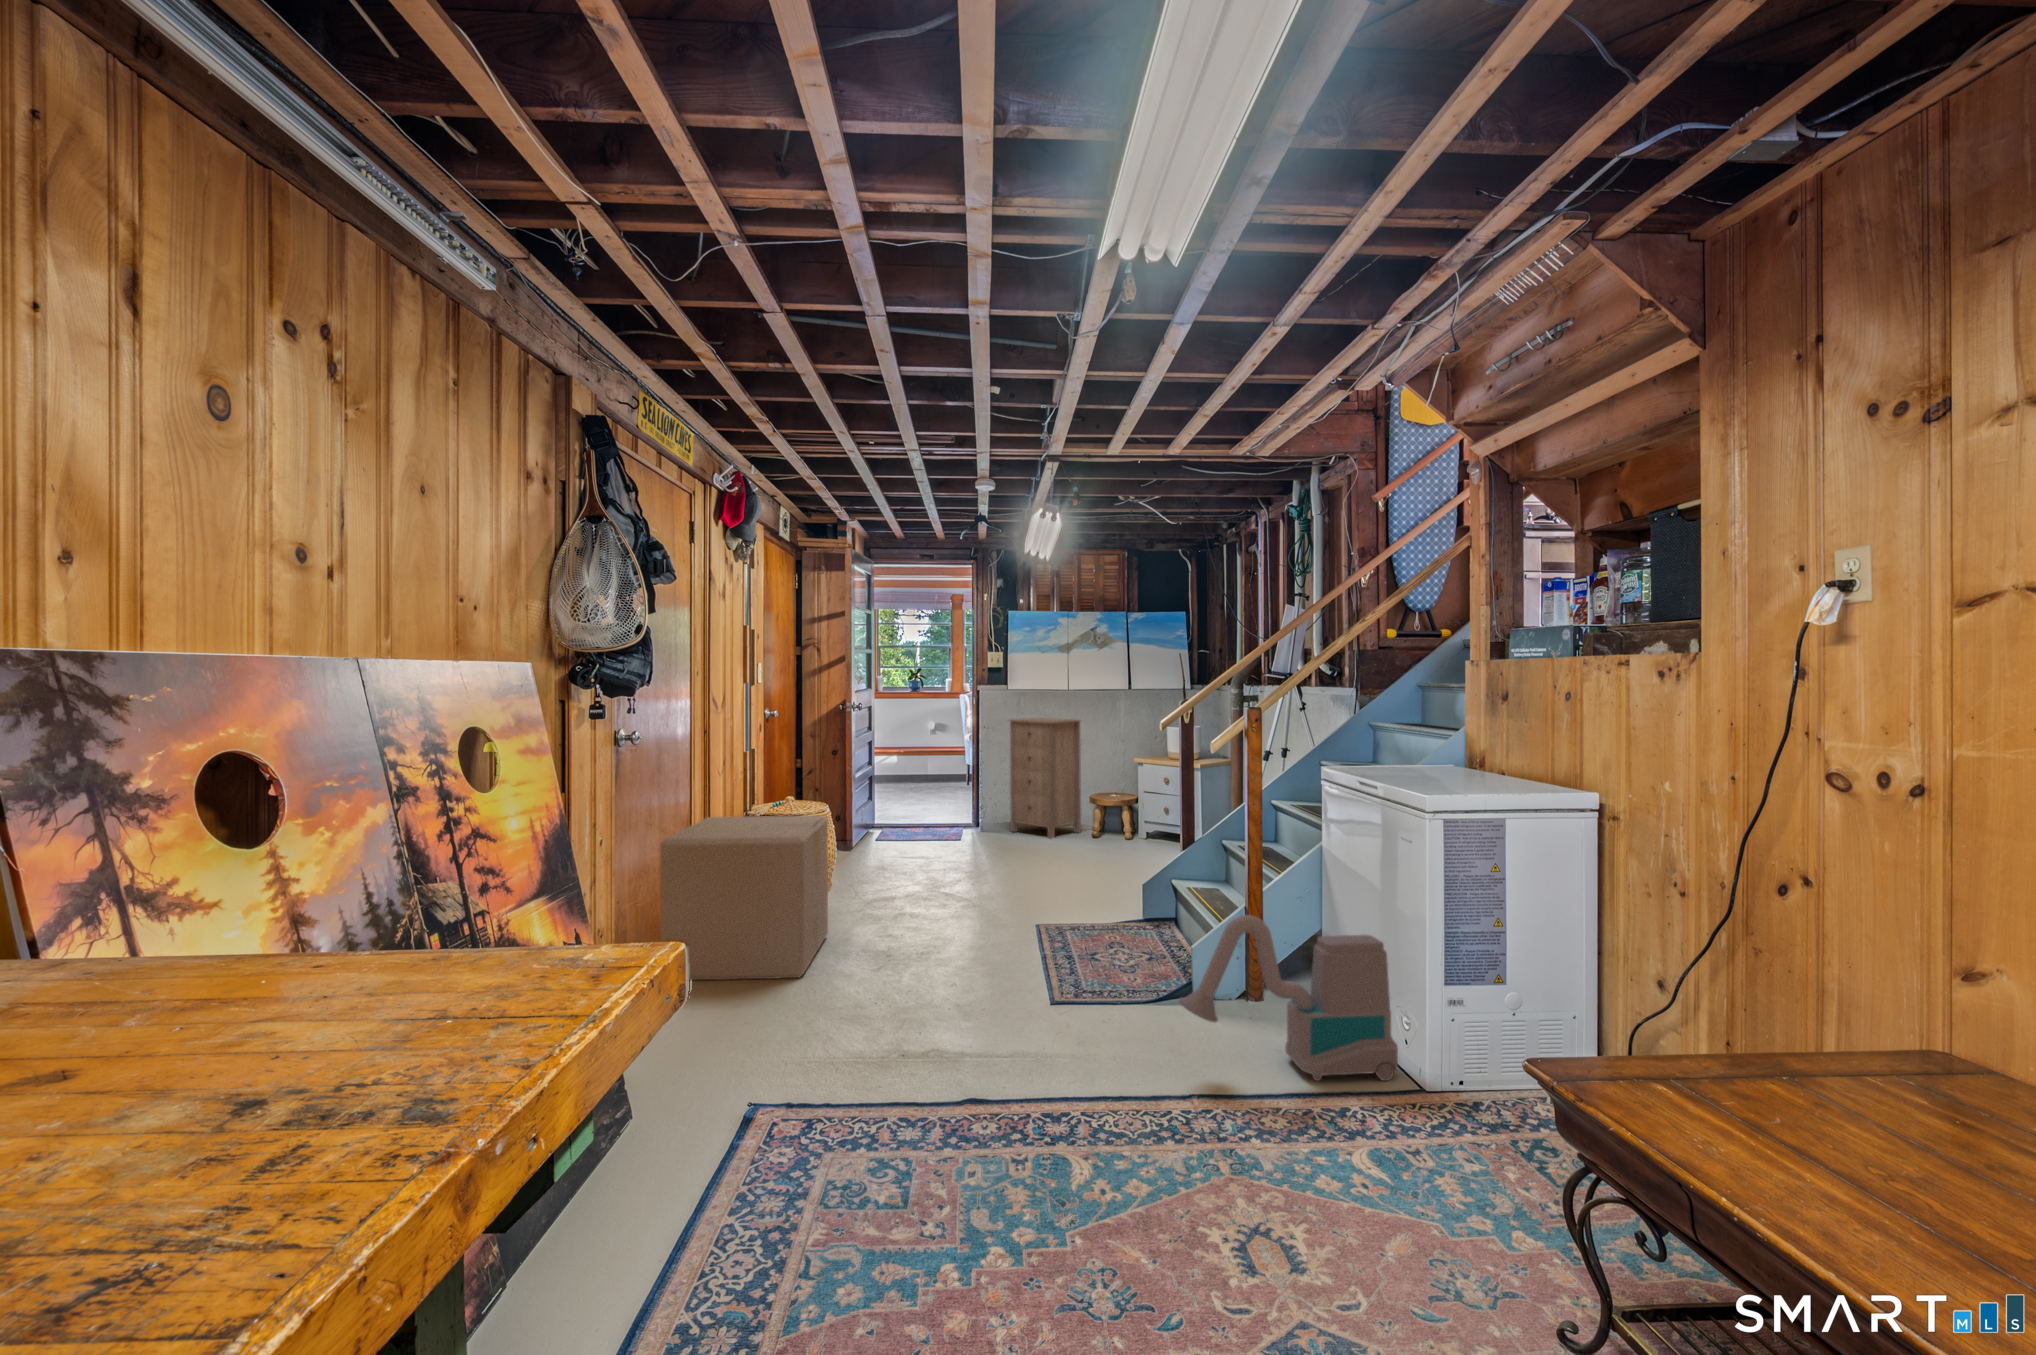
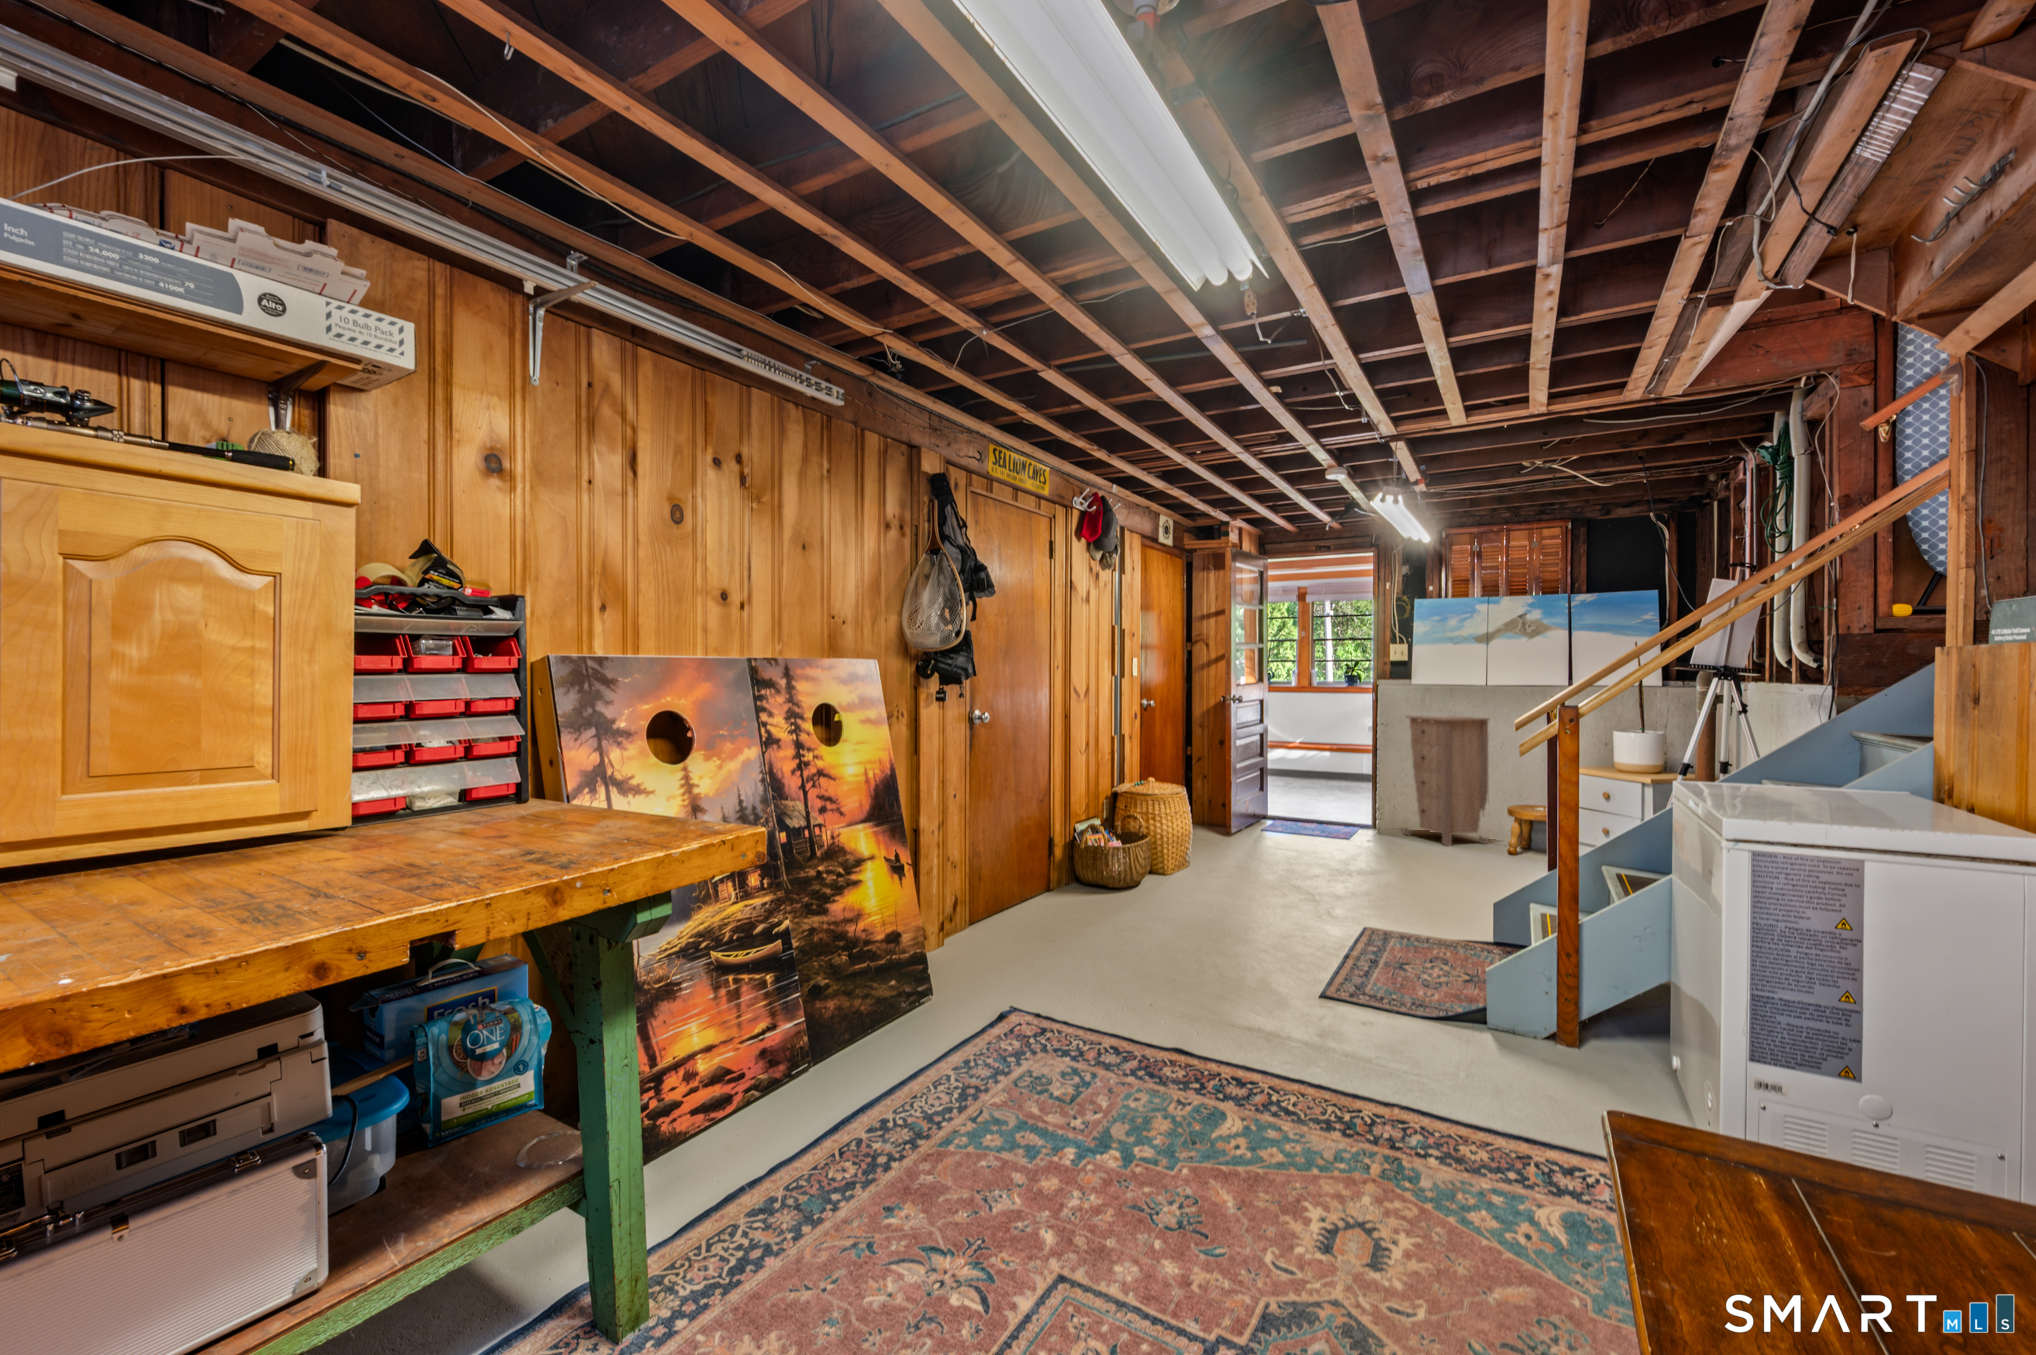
cardboard box: present [660,816,828,980] -> none [1007,786,1152,929]
vacuum cleaner: present [1179,915,1398,1081] -> none [1399,928,1688,1157]

